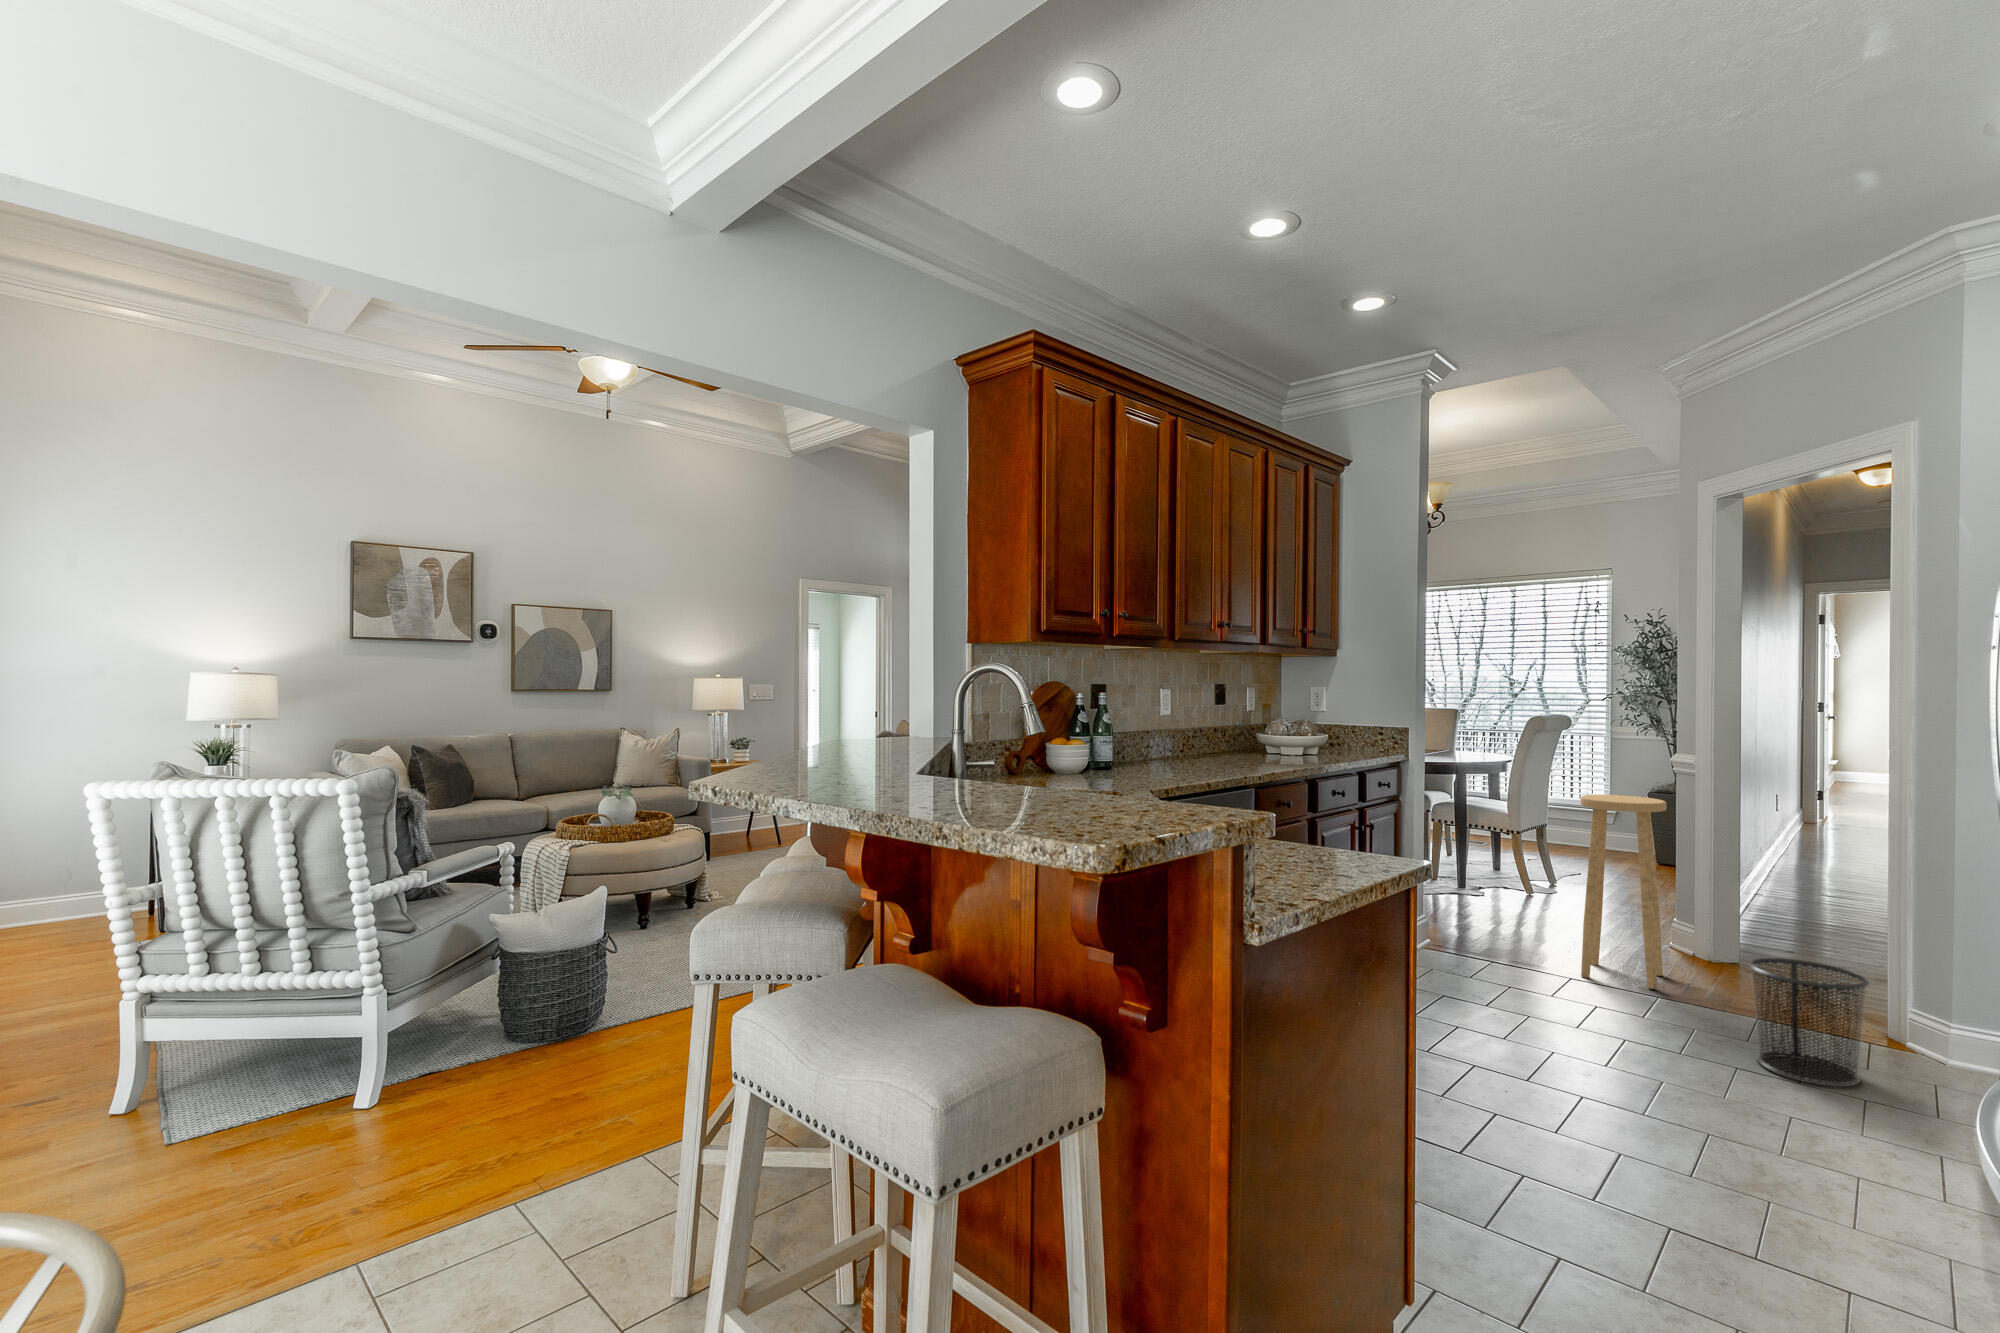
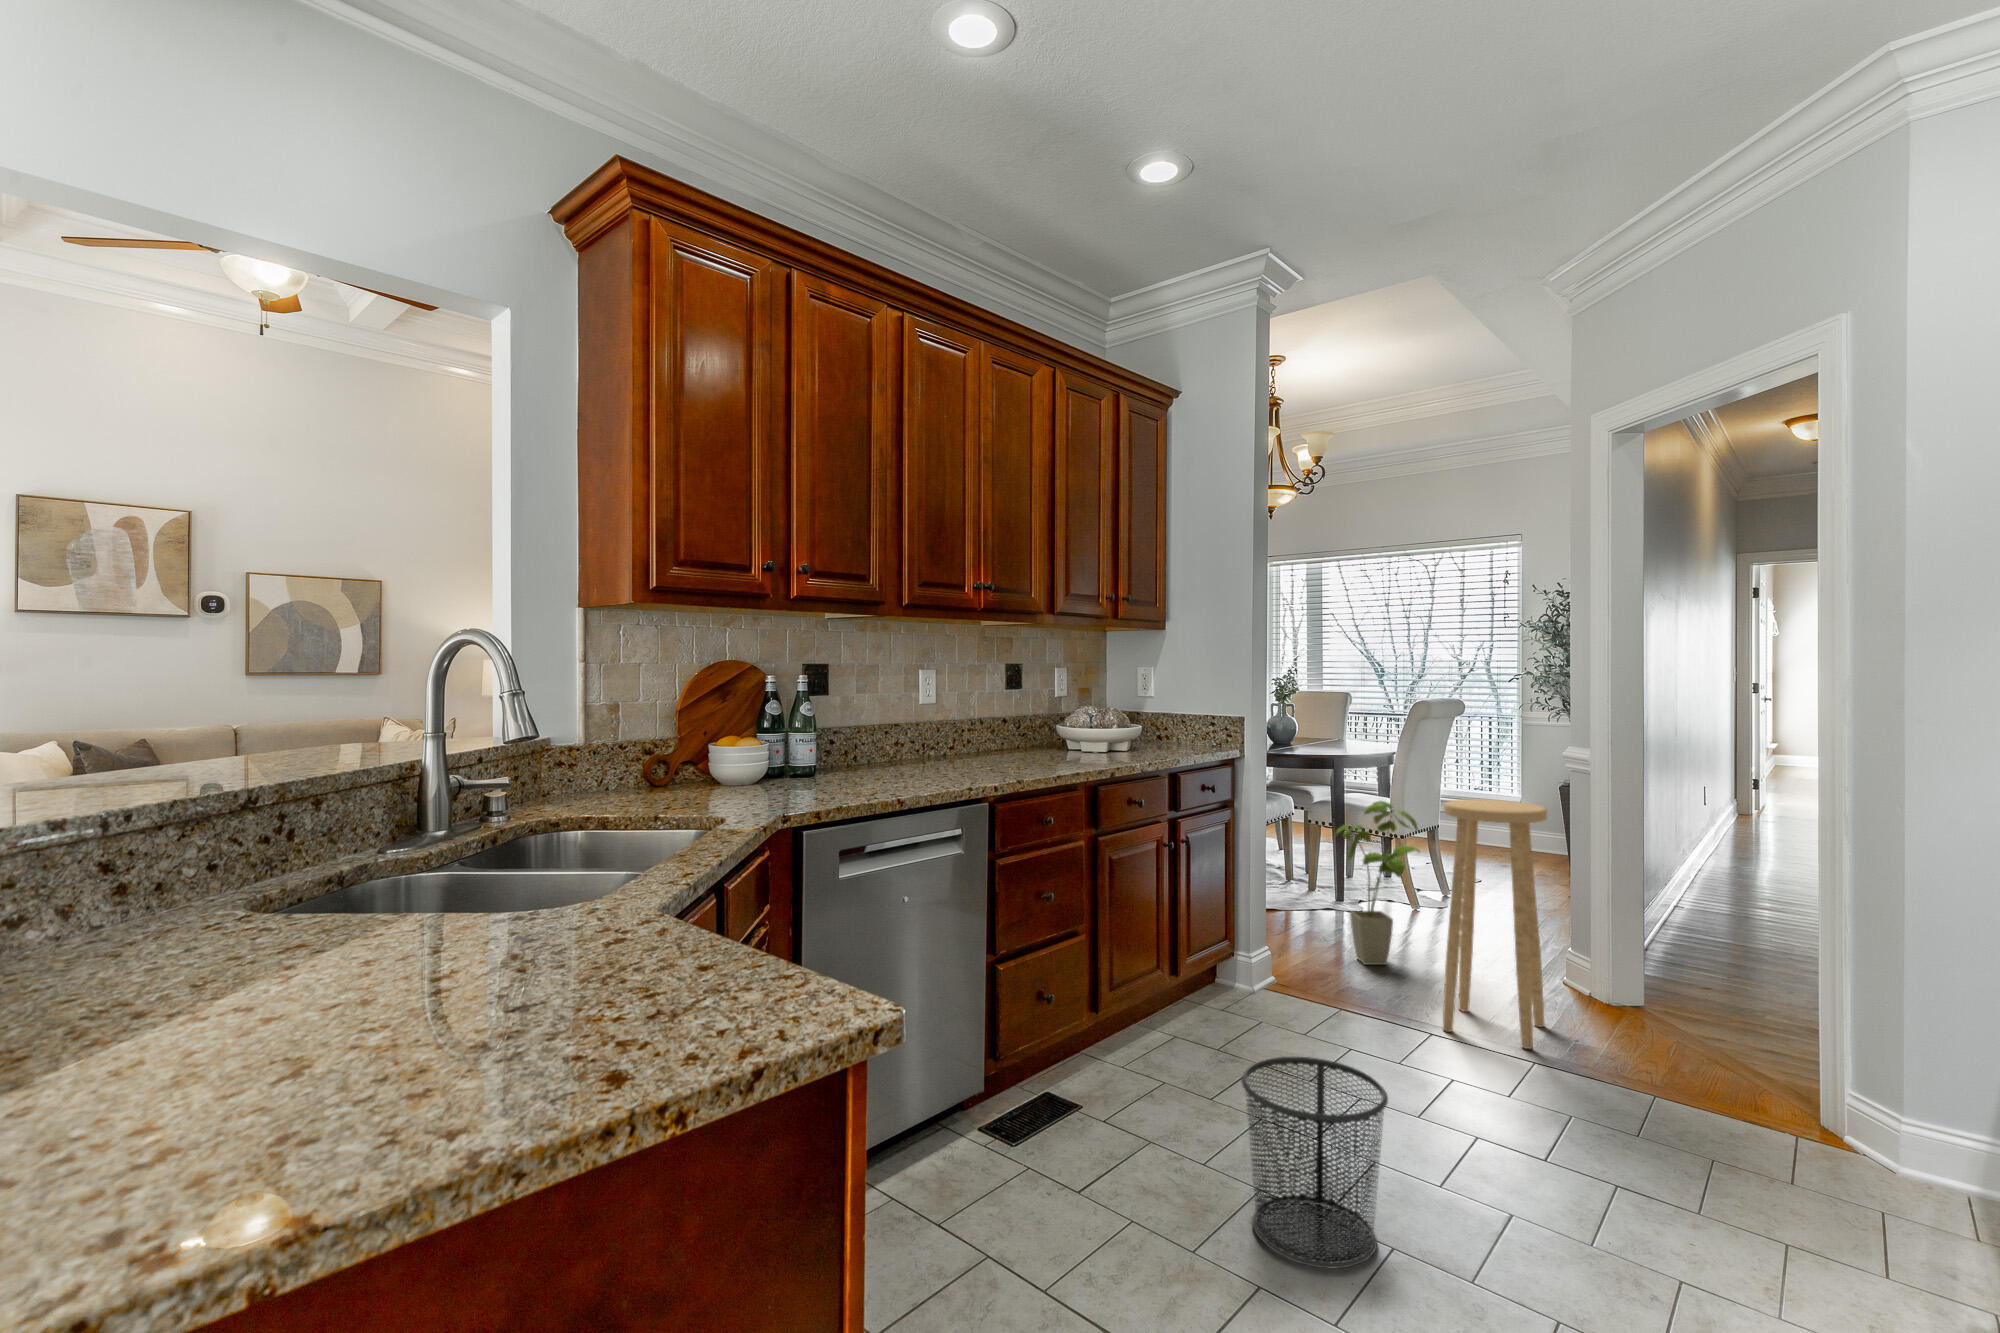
house plant: none [1474,798,1550,933] -> present [1336,801,1419,965]
waste bin: present [1748,958,1869,1087] -> present [1241,1056,1388,1269]

